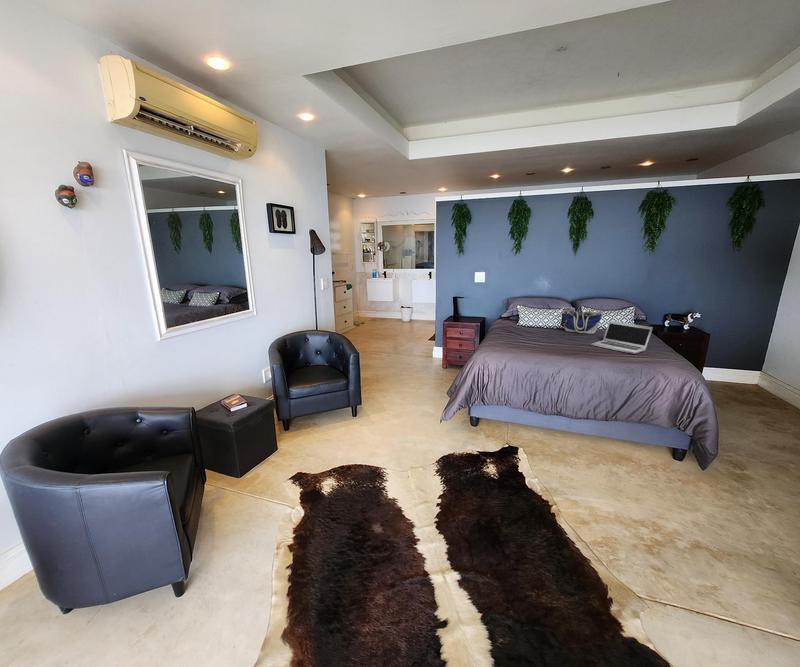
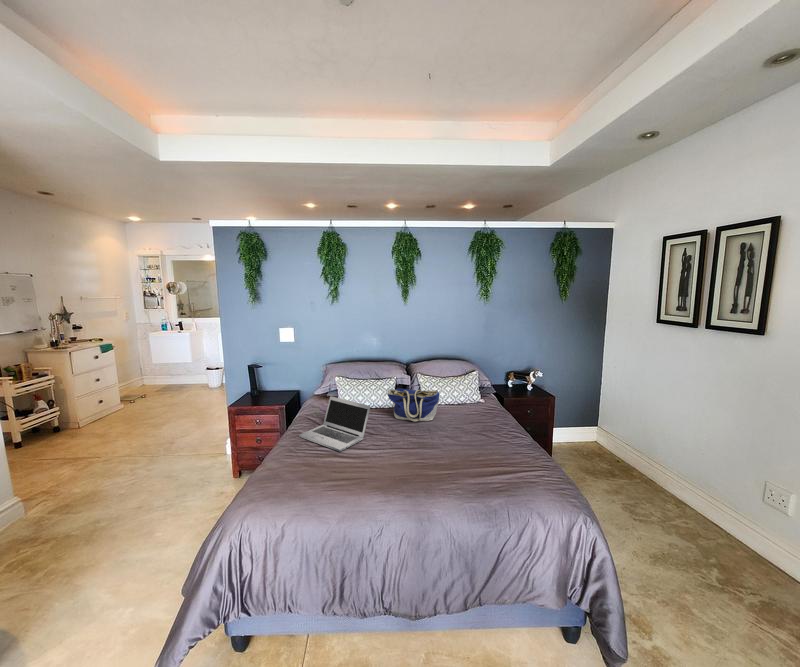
laptop: present [591,321,653,354] -> present [299,396,370,452]

